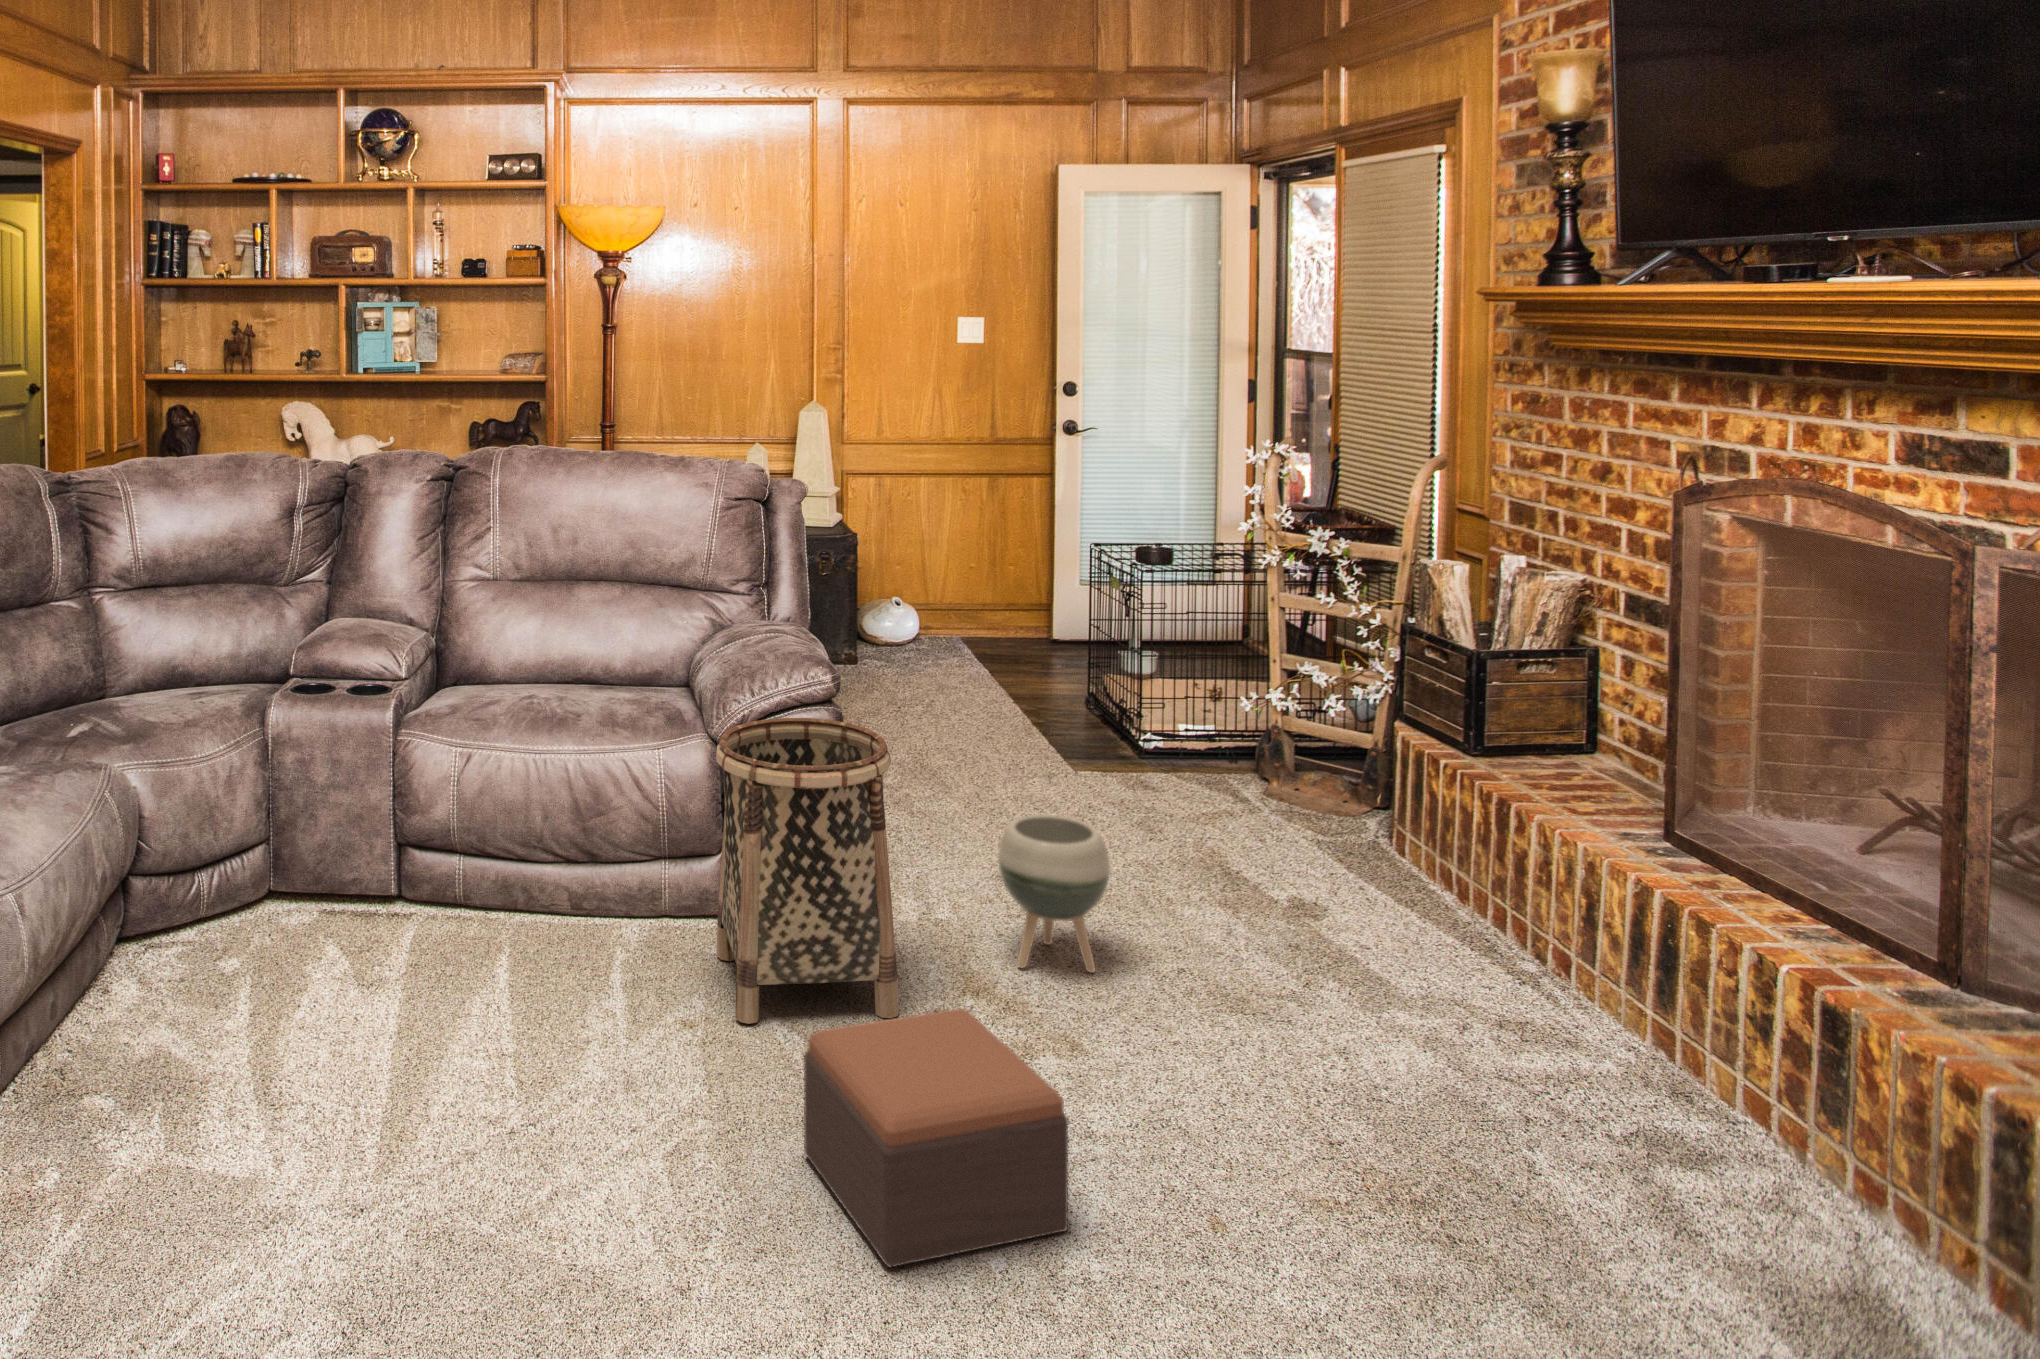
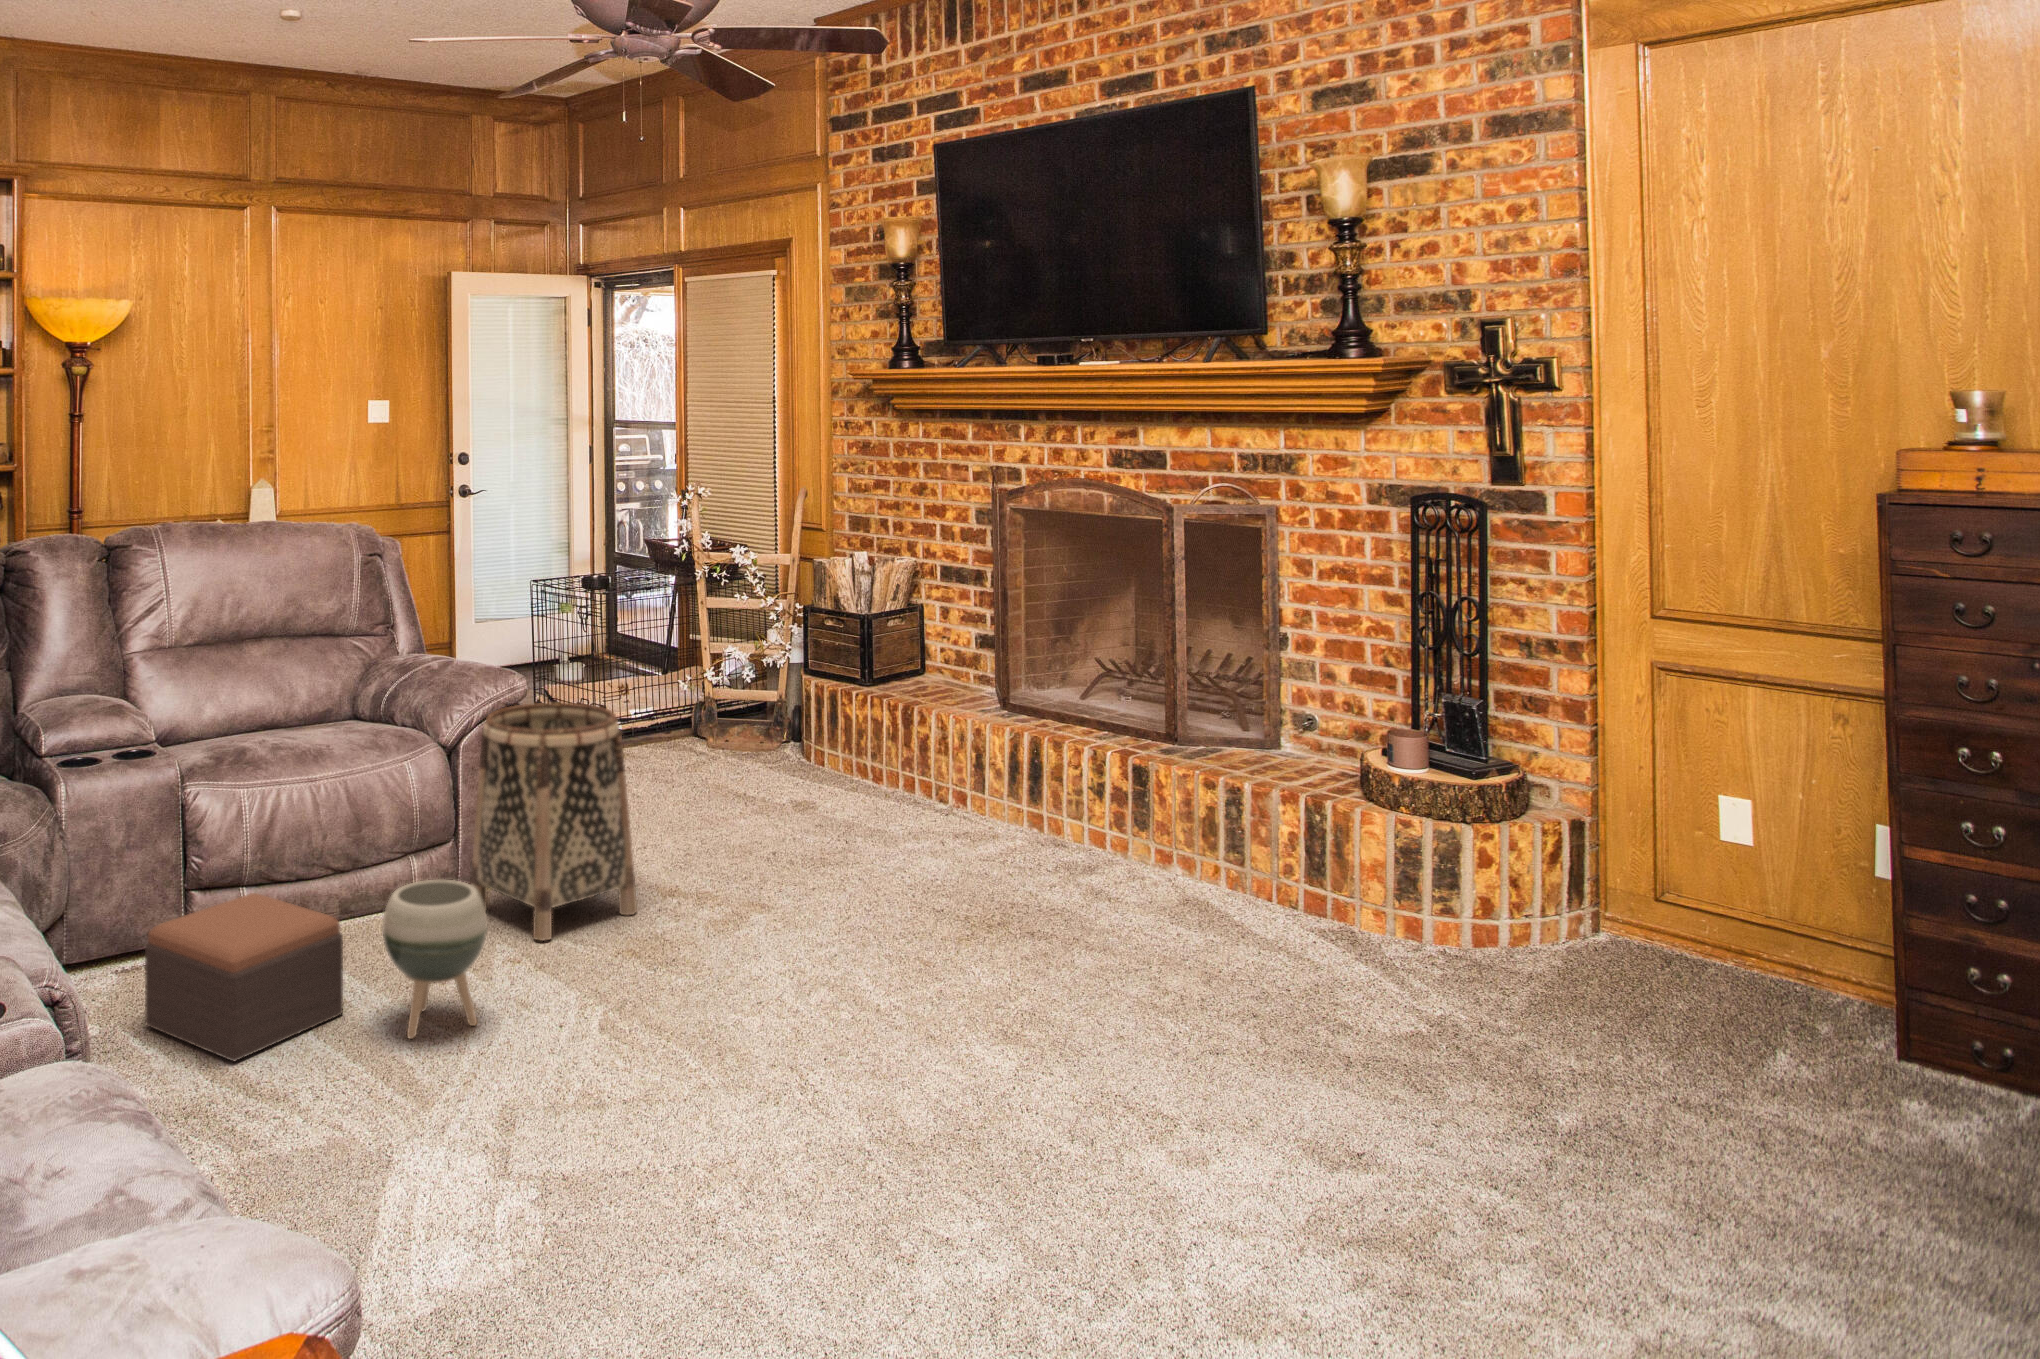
planter: present [998,815,1110,973] -> present [382,880,487,1039]
footstool: present [804,1009,1068,1267] -> present [145,893,343,1062]

